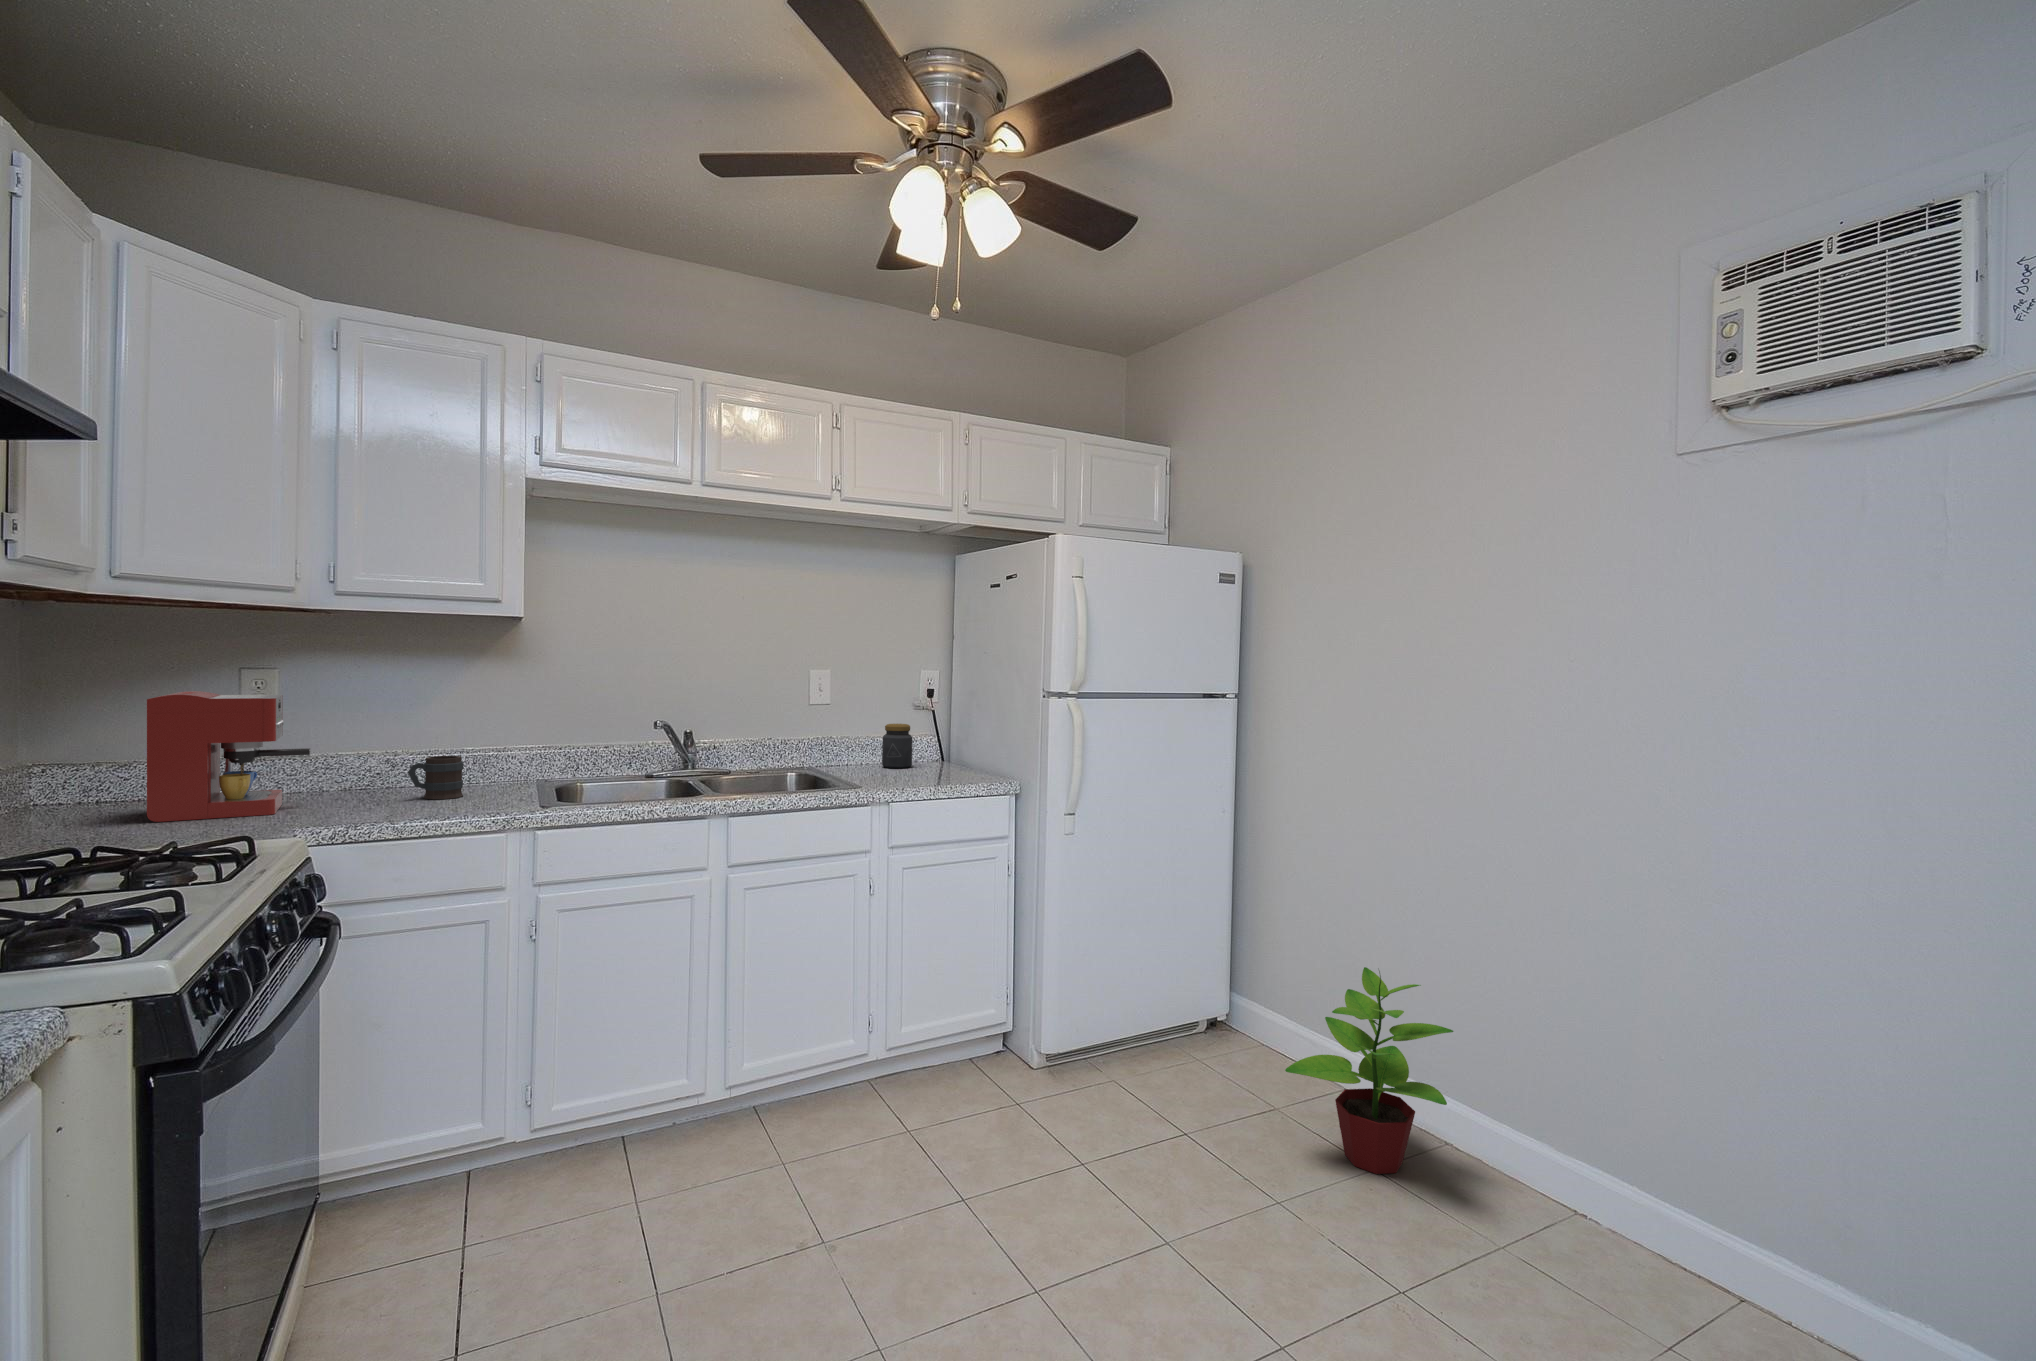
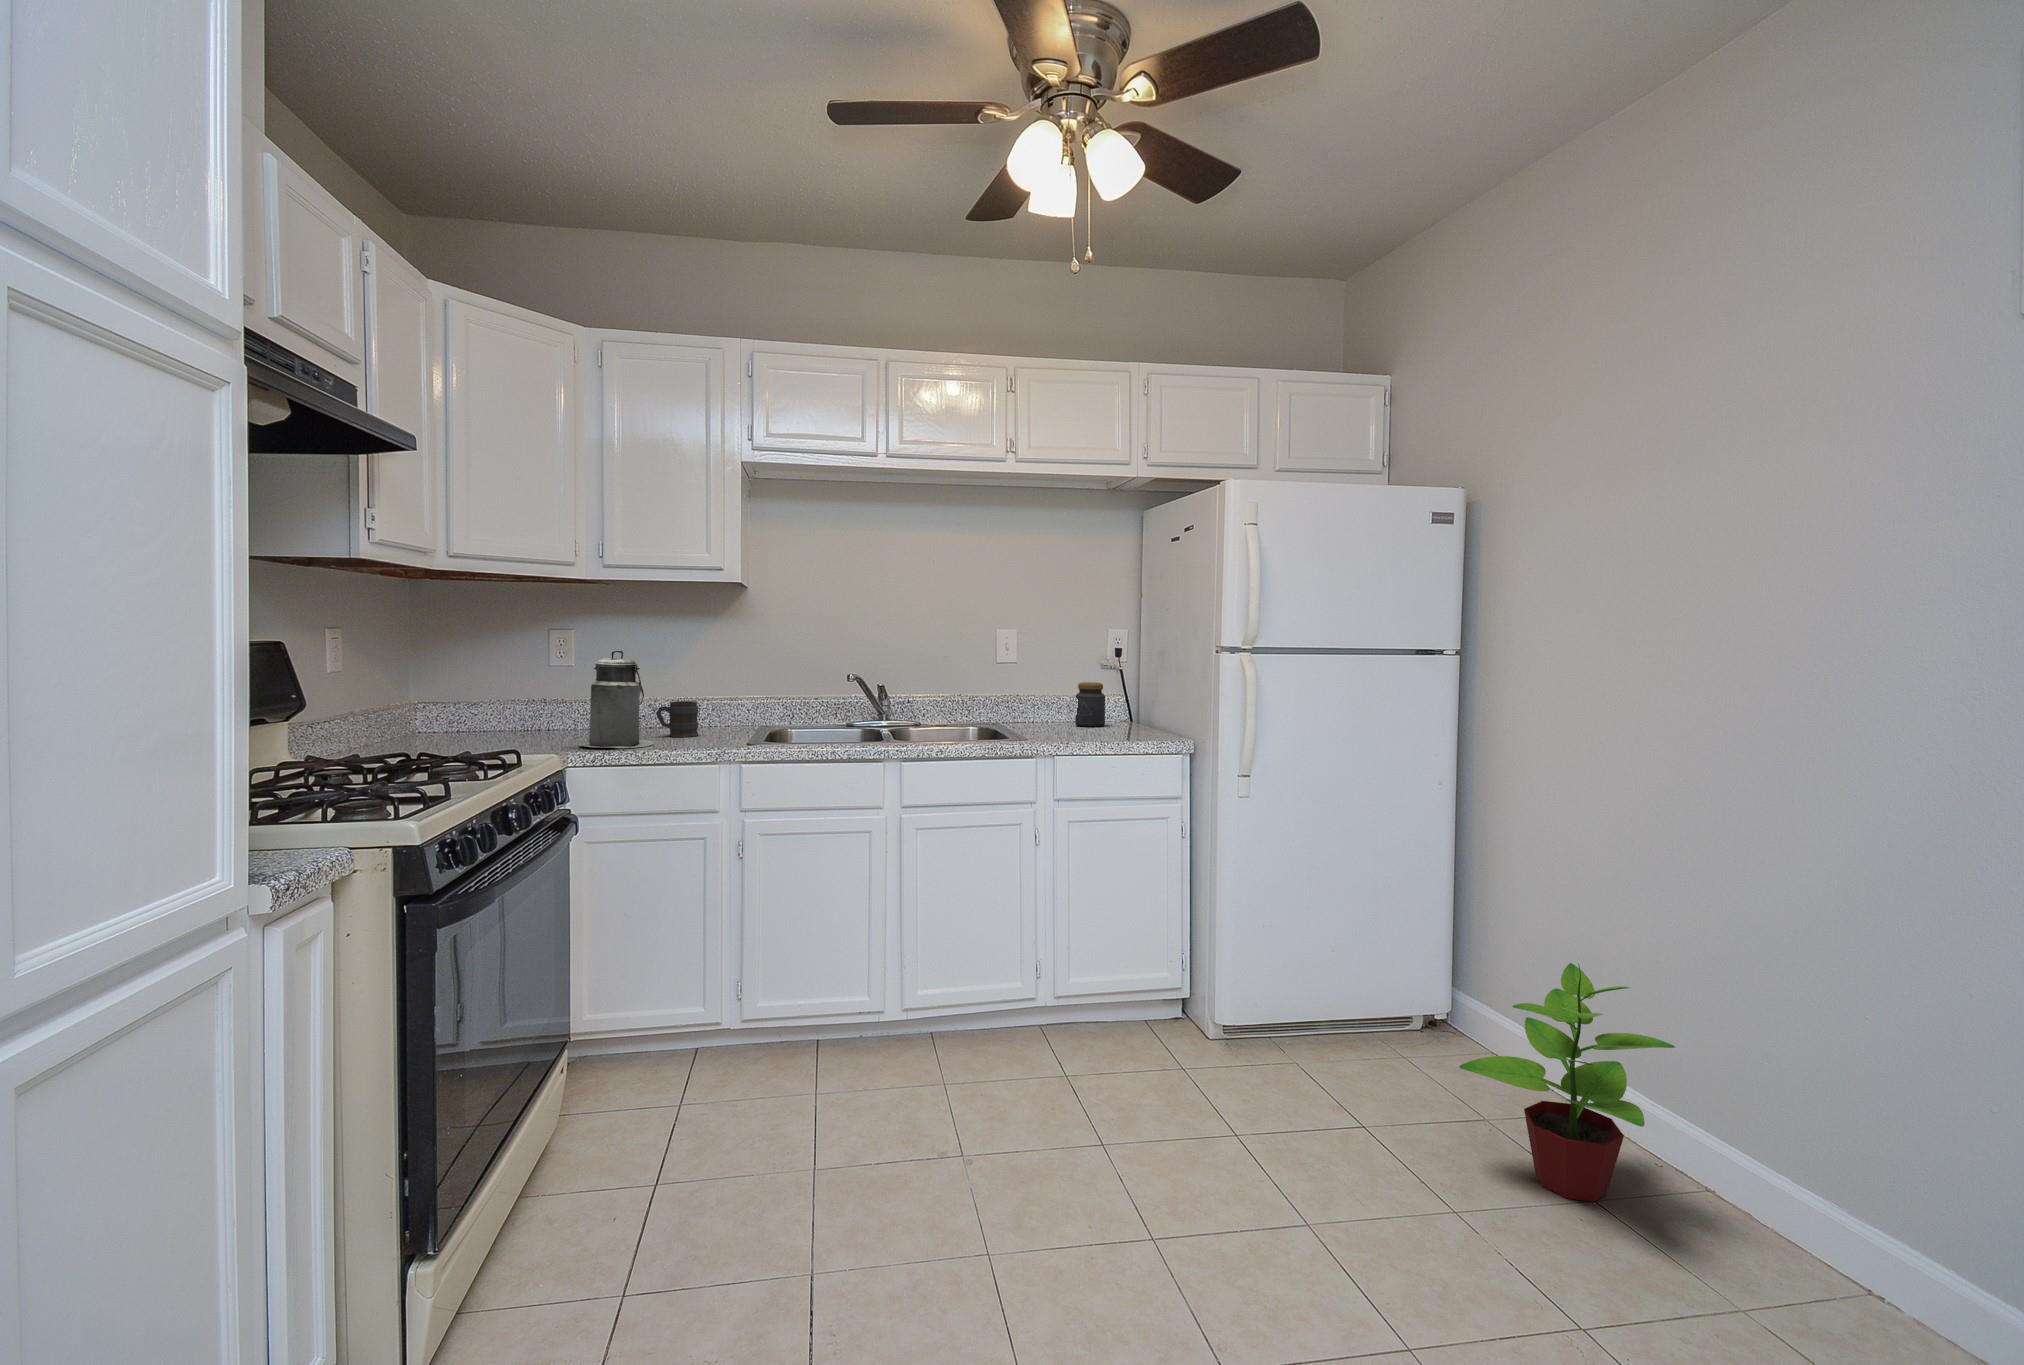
coffee maker: present [147,691,310,822] -> none [475,645,587,744]
canister: none [313,699,415,820] -> present [580,650,653,748]

